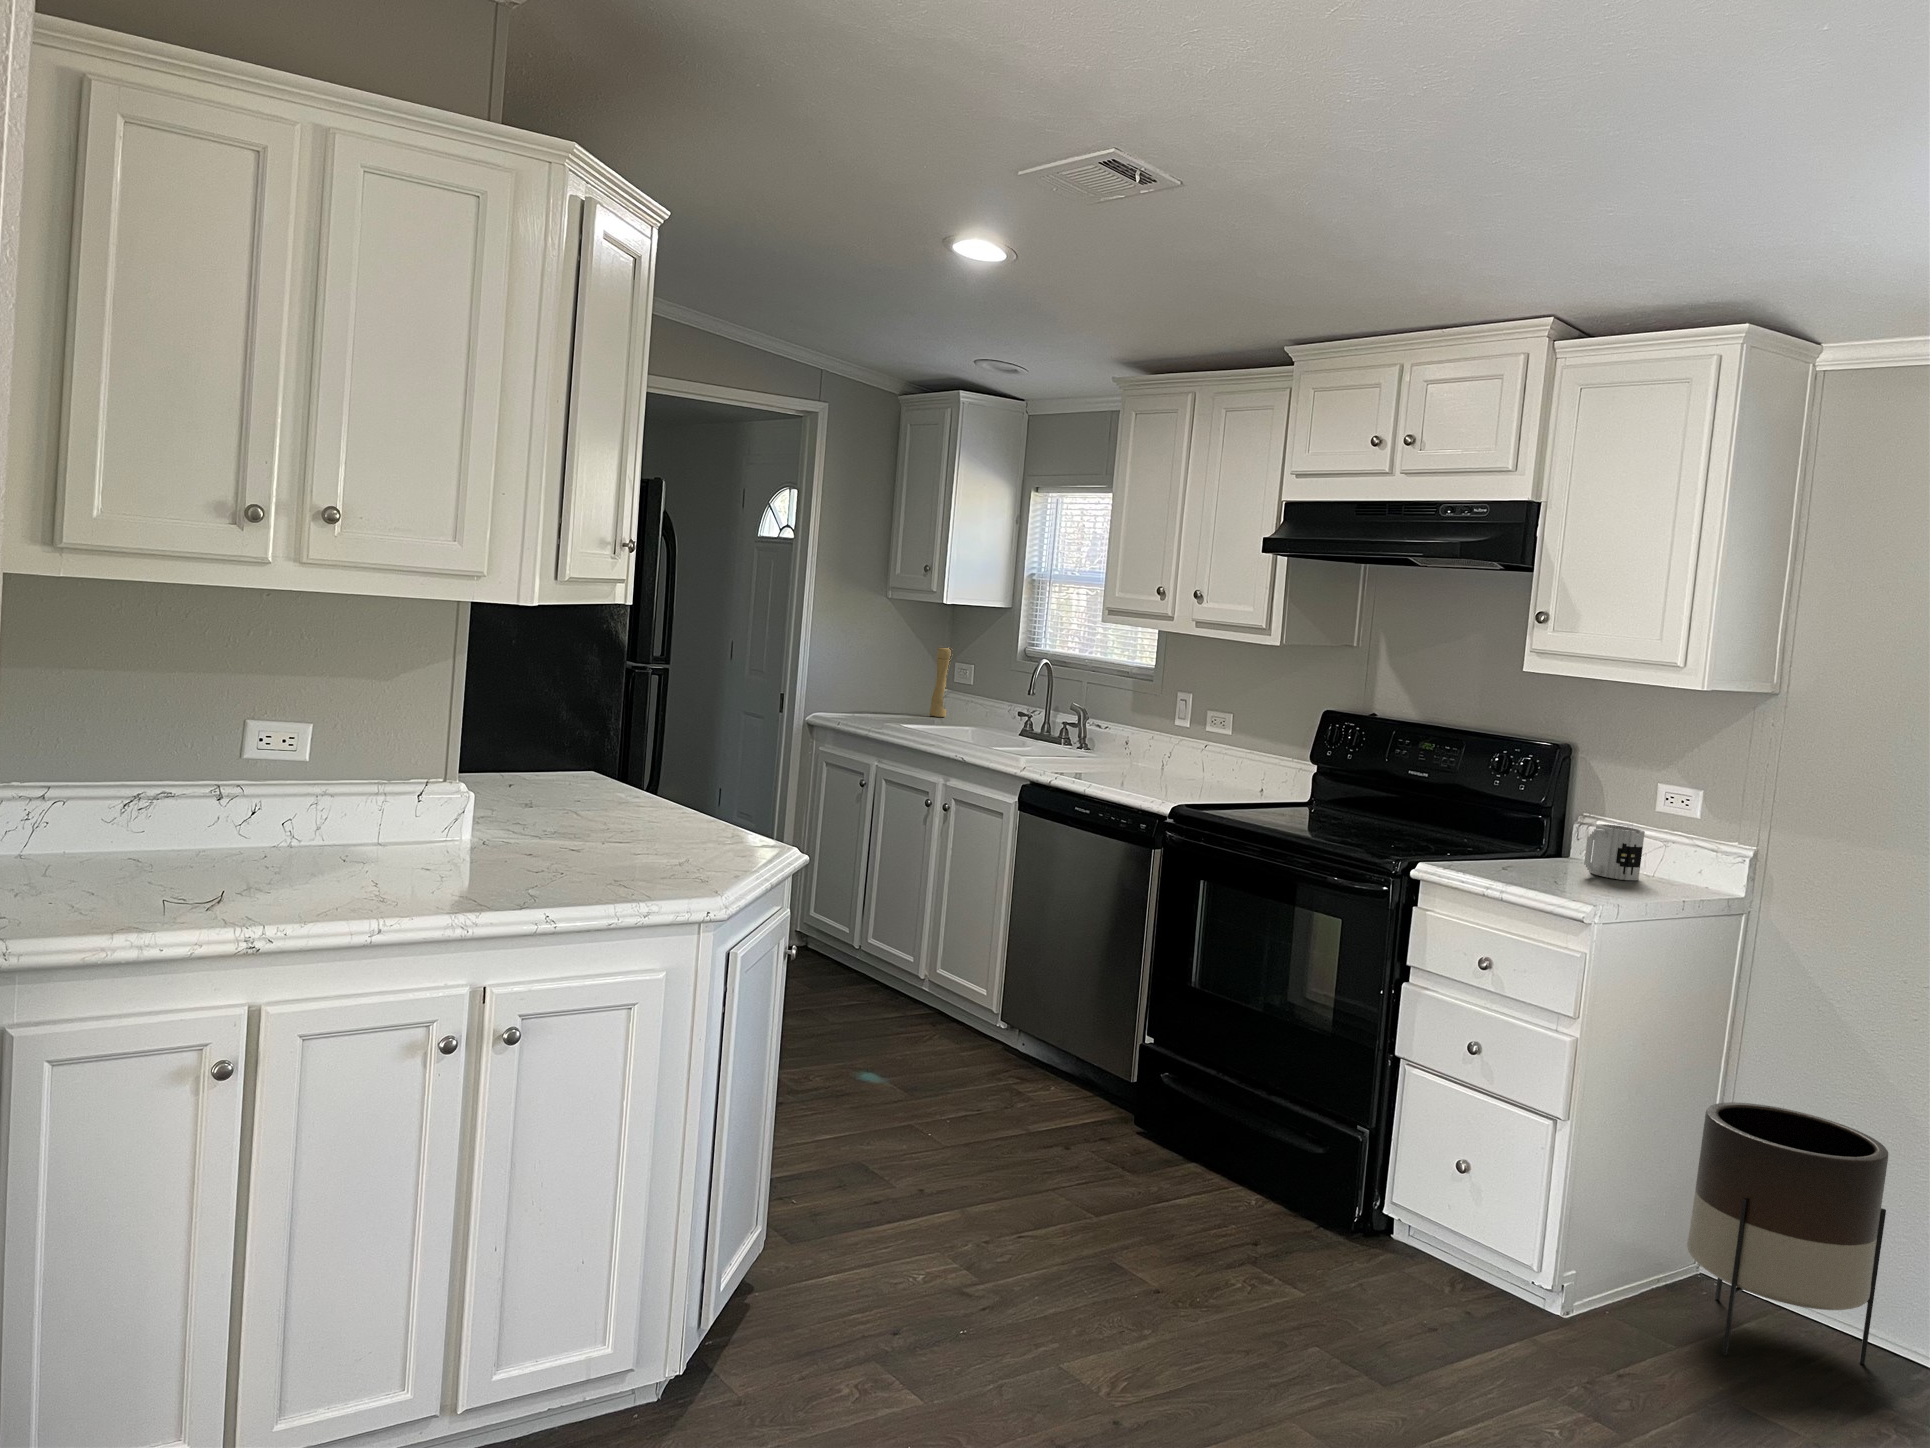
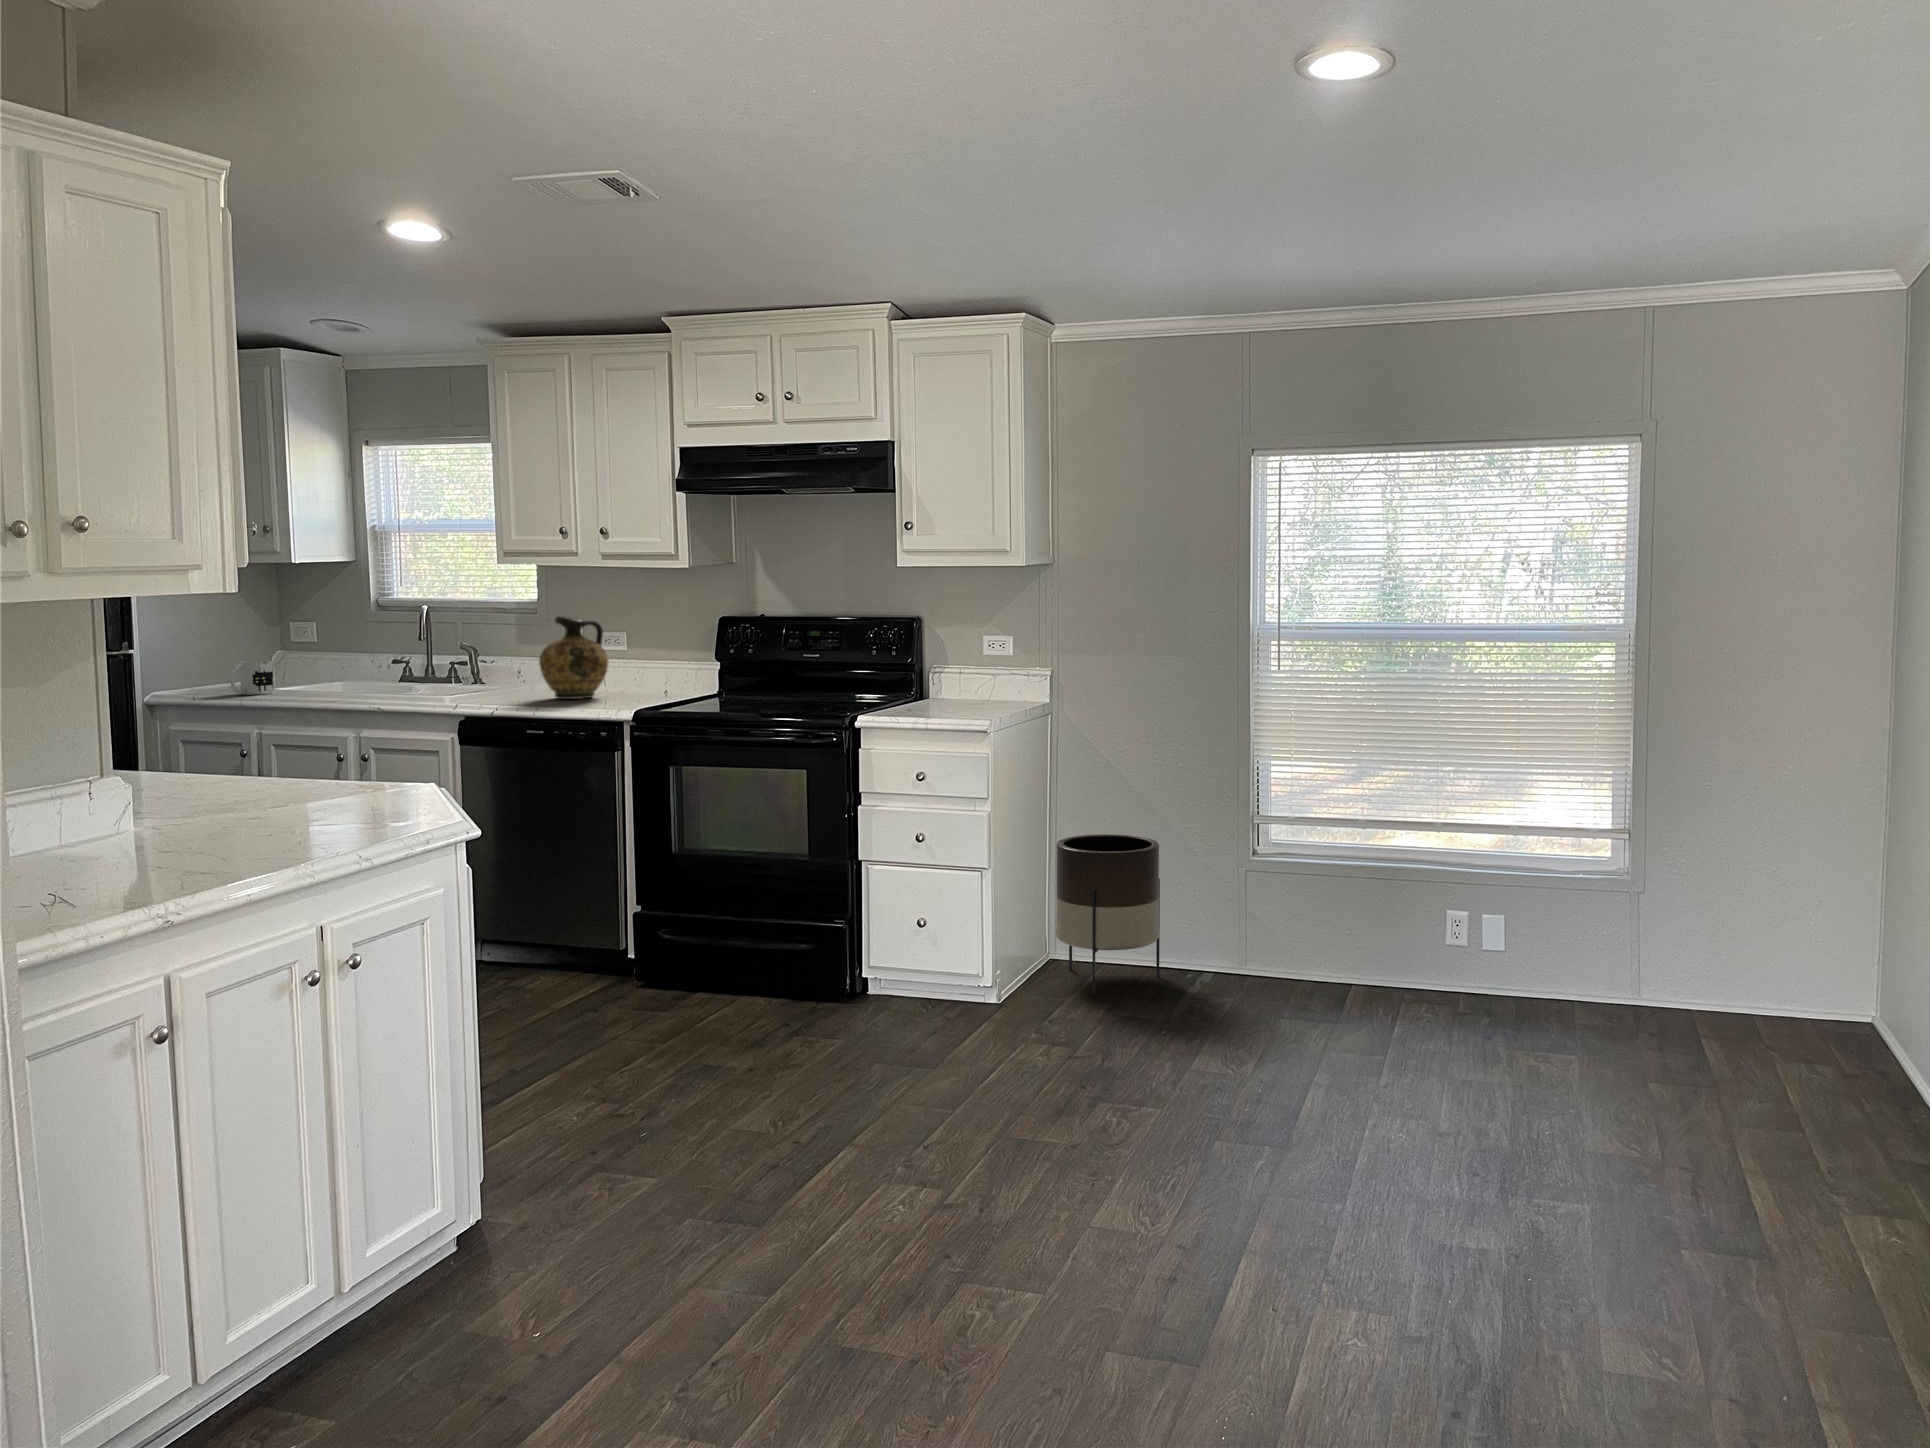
pepper mill: present [930,648,951,717] -> none [267,607,288,679]
ceramic jug: none [1118,687,1194,783] -> present [539,616,608,699]
mug: present [1584,824,1645,880] -> present [230,661,273,694]

